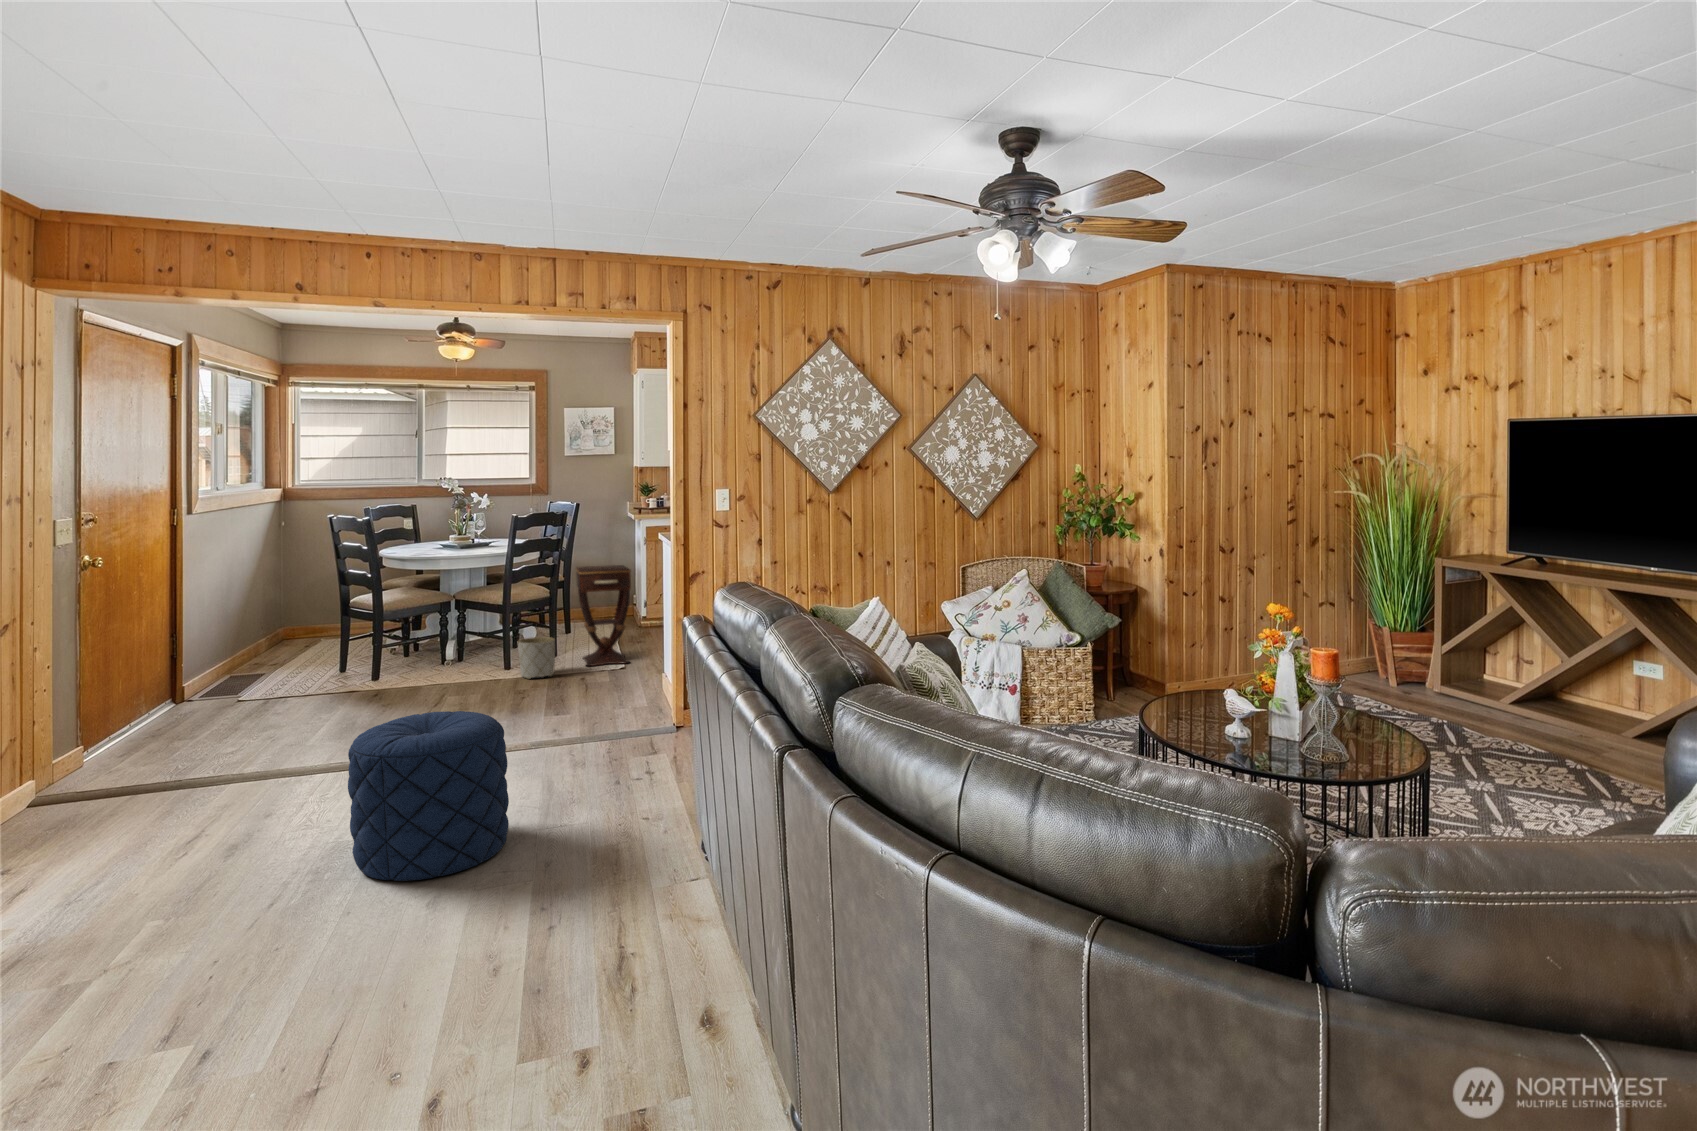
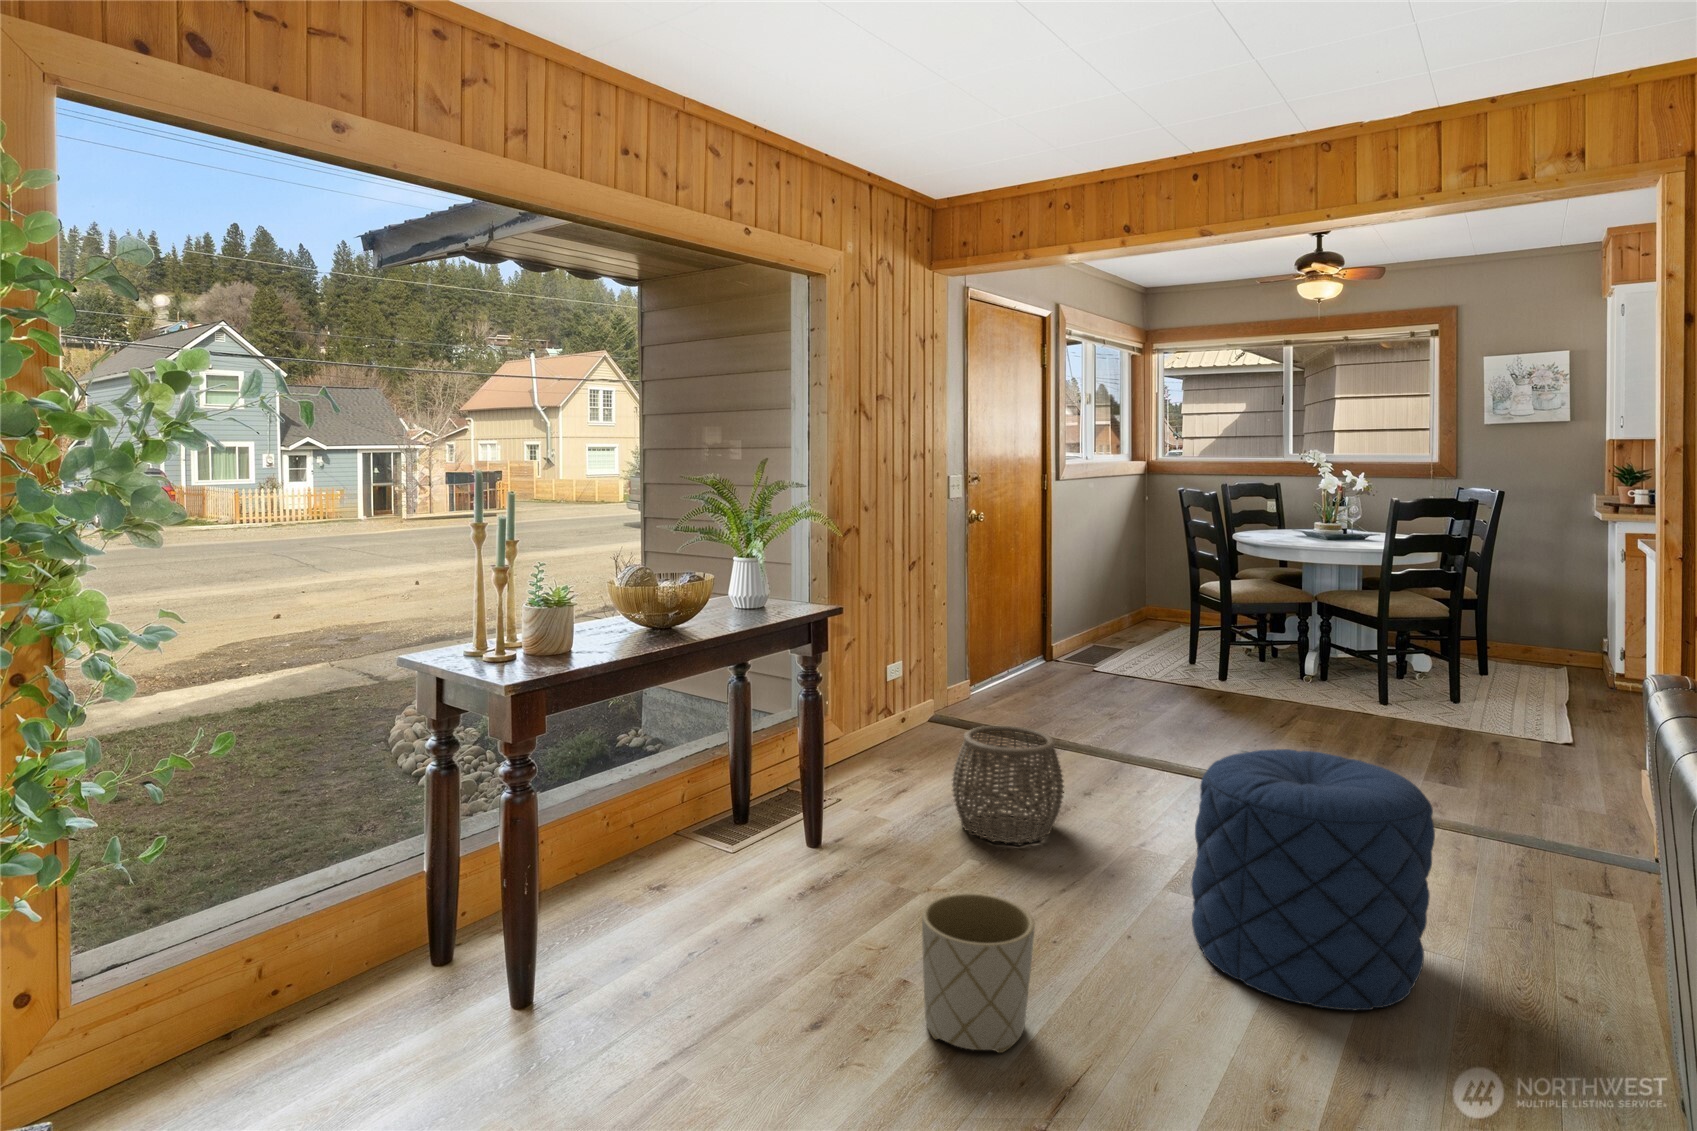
side table: present [576,565,631,666] -> none [1495,575,1605,730]
planter: present [518,637,555,679] -> present [922,893,1035,1053]
woven basket: none [107,751,233,859] -> present [952,726,1064,844]

